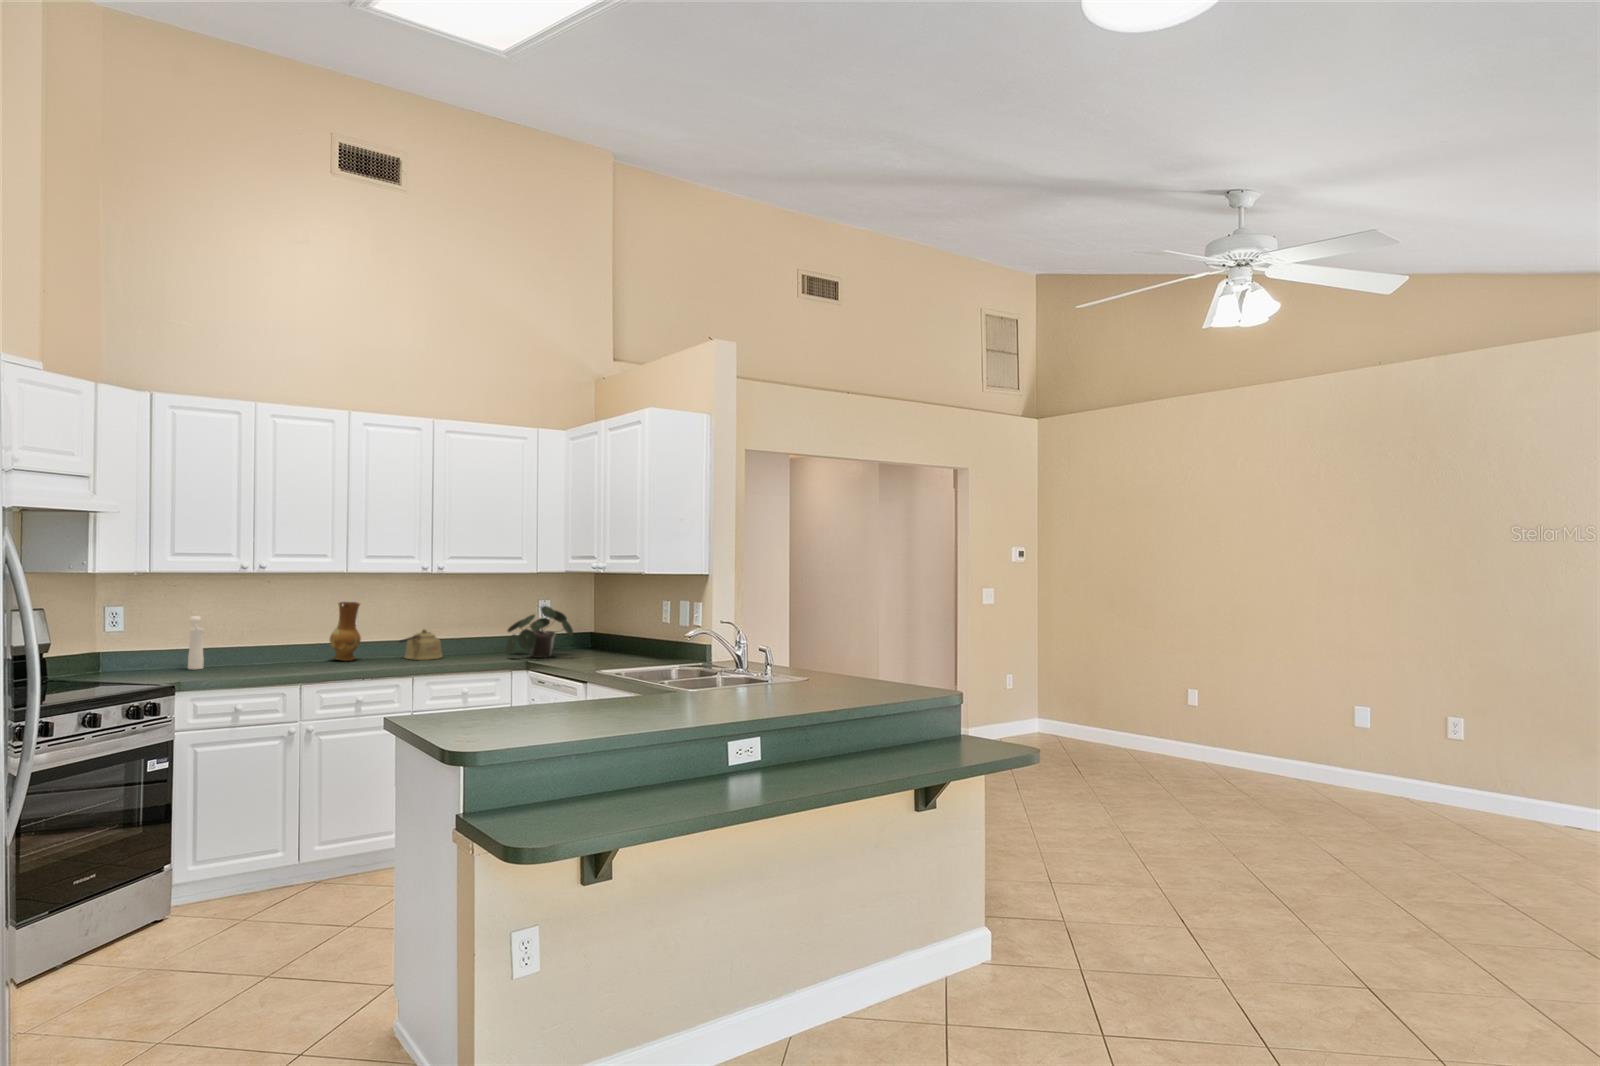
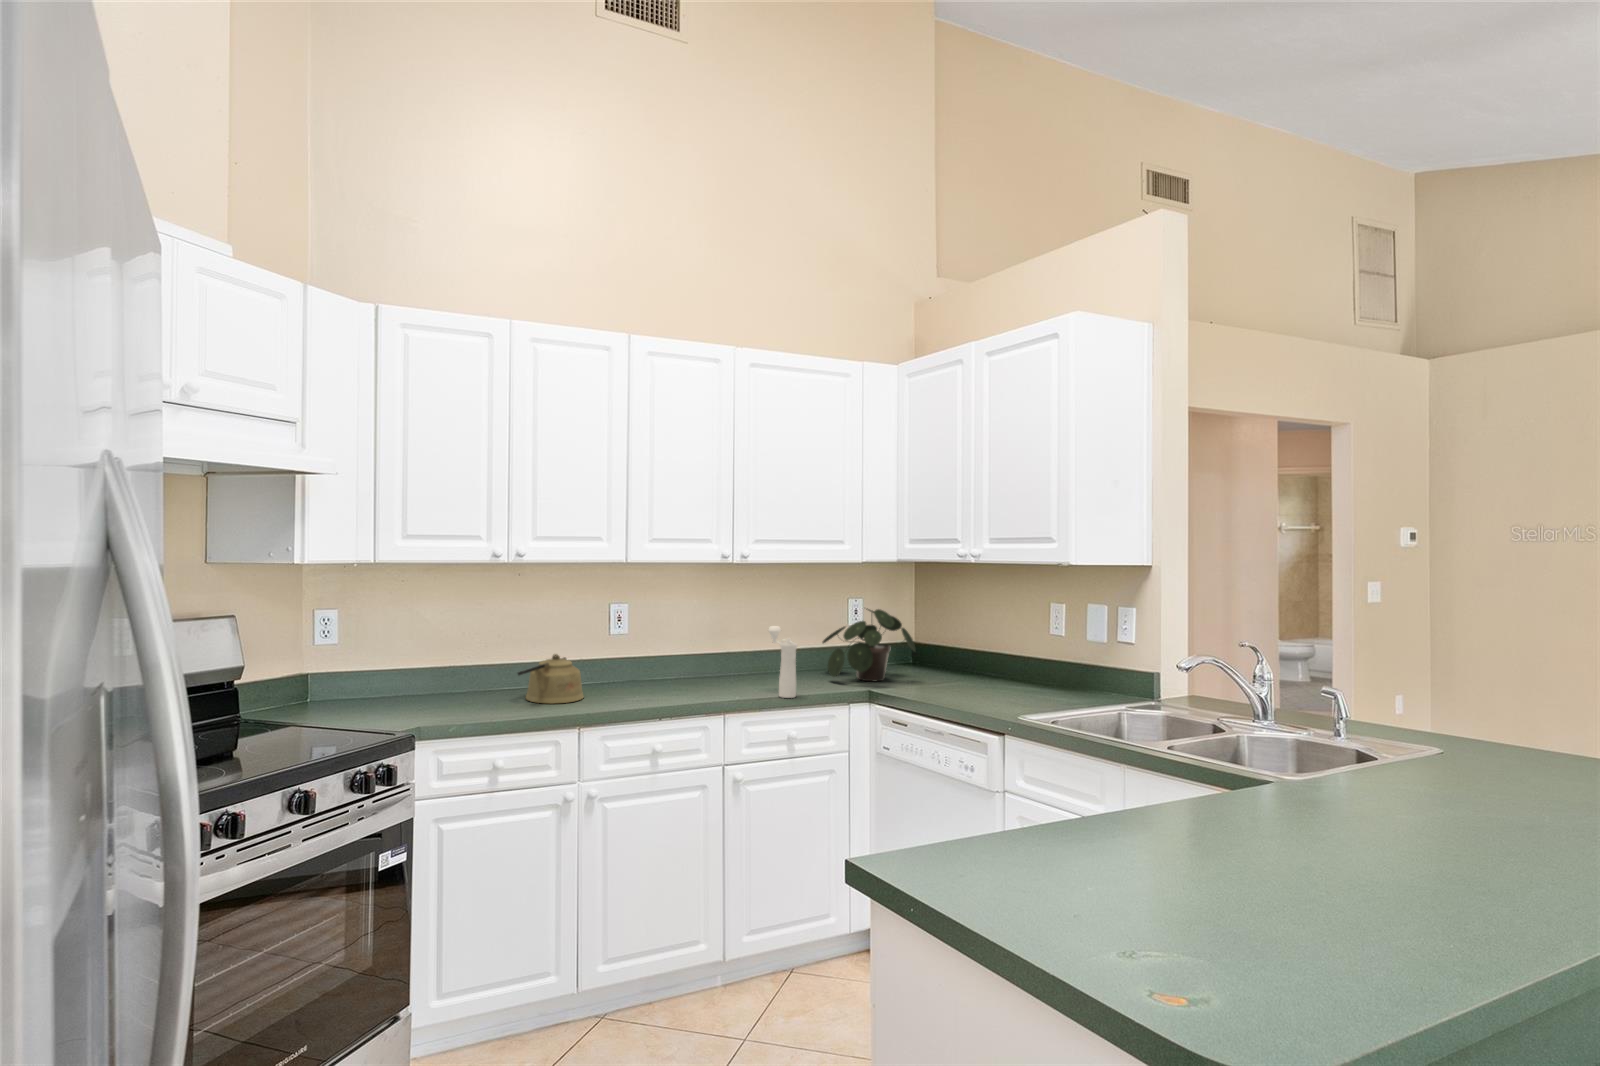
ceramic jug: present [330,602,361,661] -> none [601,602,640,684]
pepper mill: present [188,616,204,669] -> present [768,626,797,698]
kettle: present [400,630,442,660] -> present [518,654,583,704]

